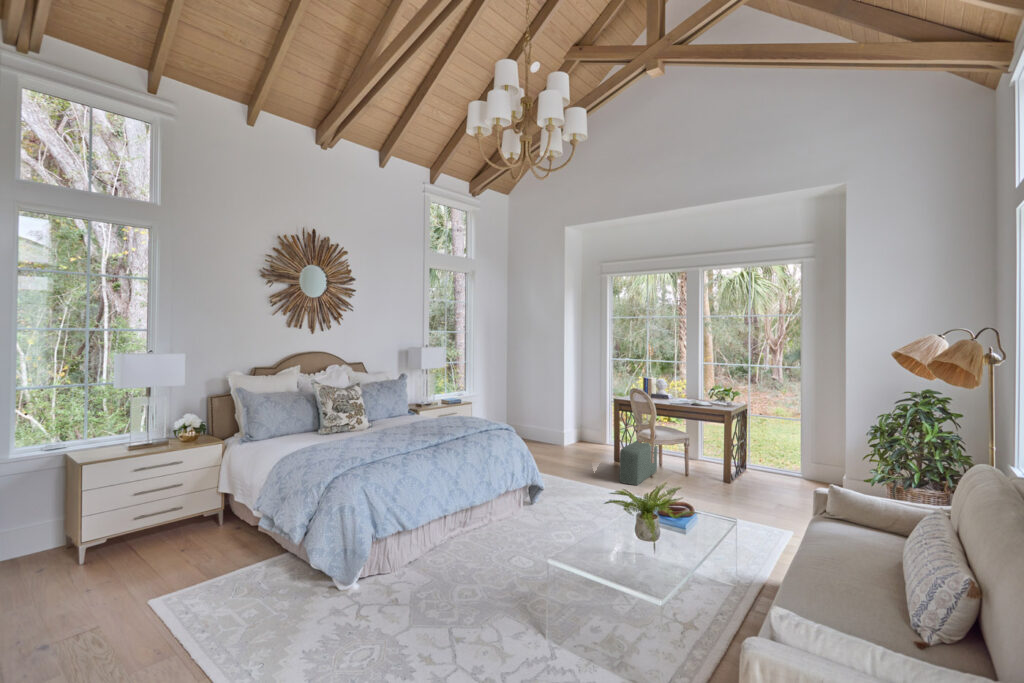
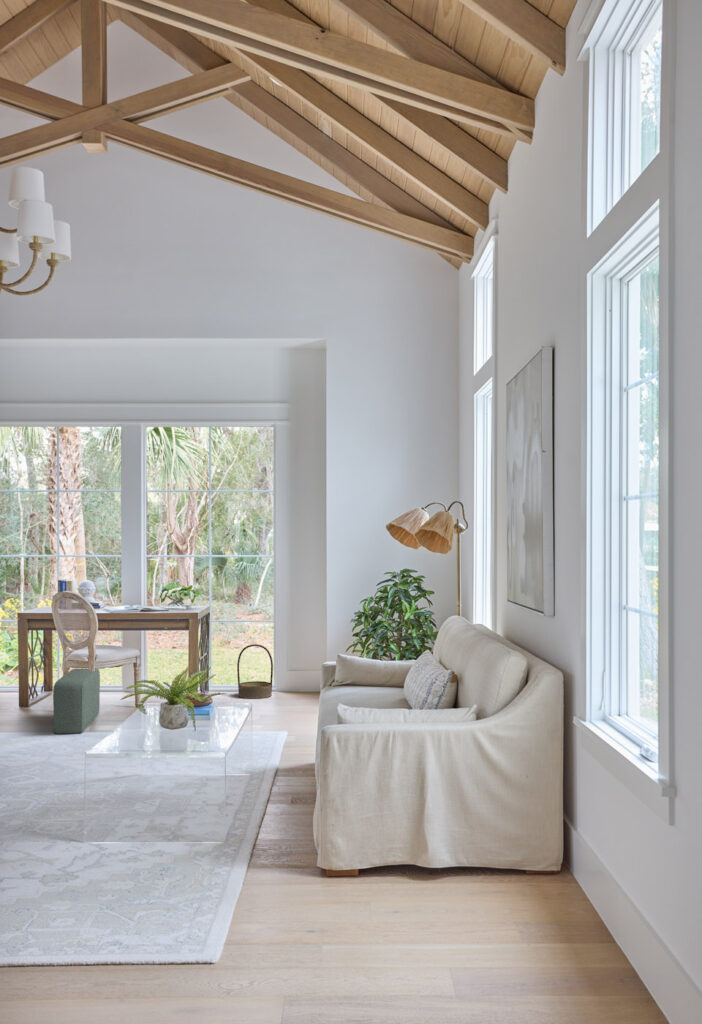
basket: none [766,438,796,480] -> present [237,644,273,699]

